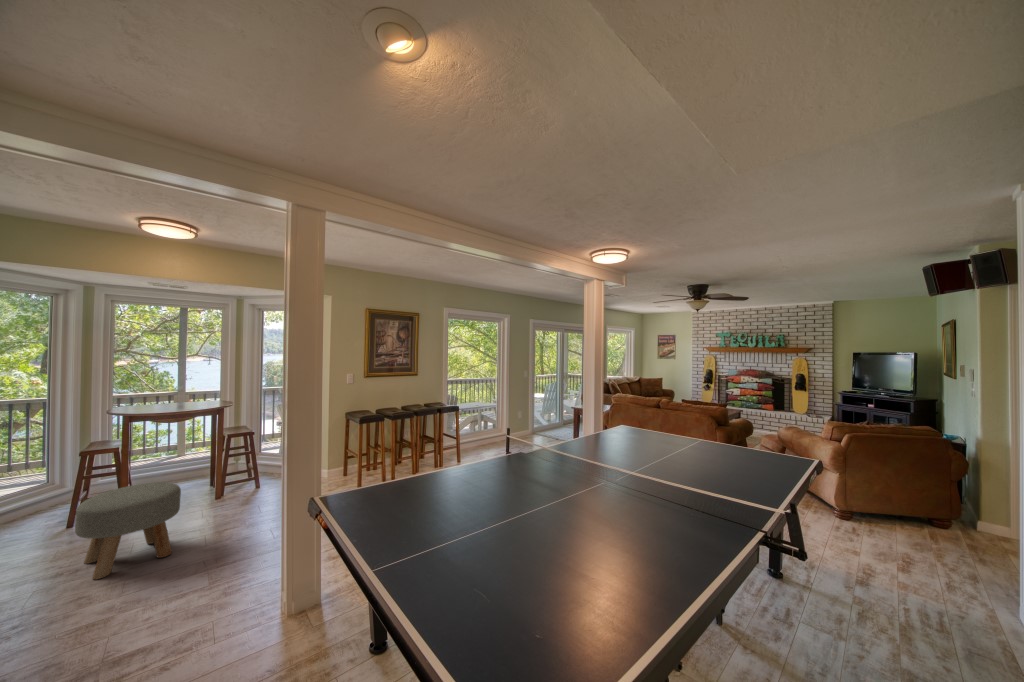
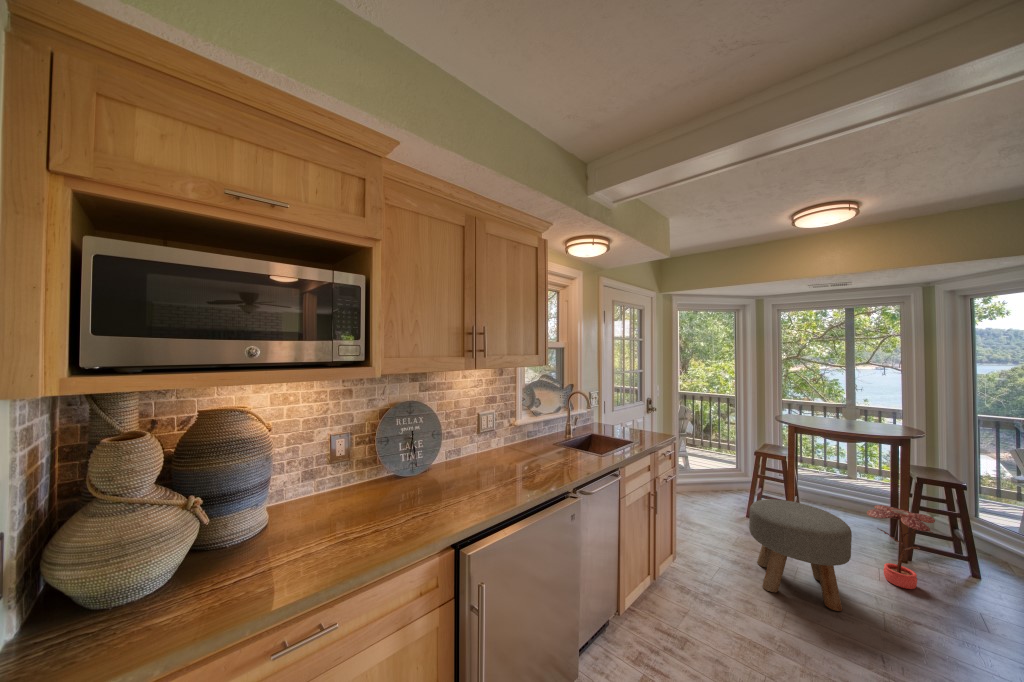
potted plant: none [193,458,237,516] -> present [867,505,935,589]

